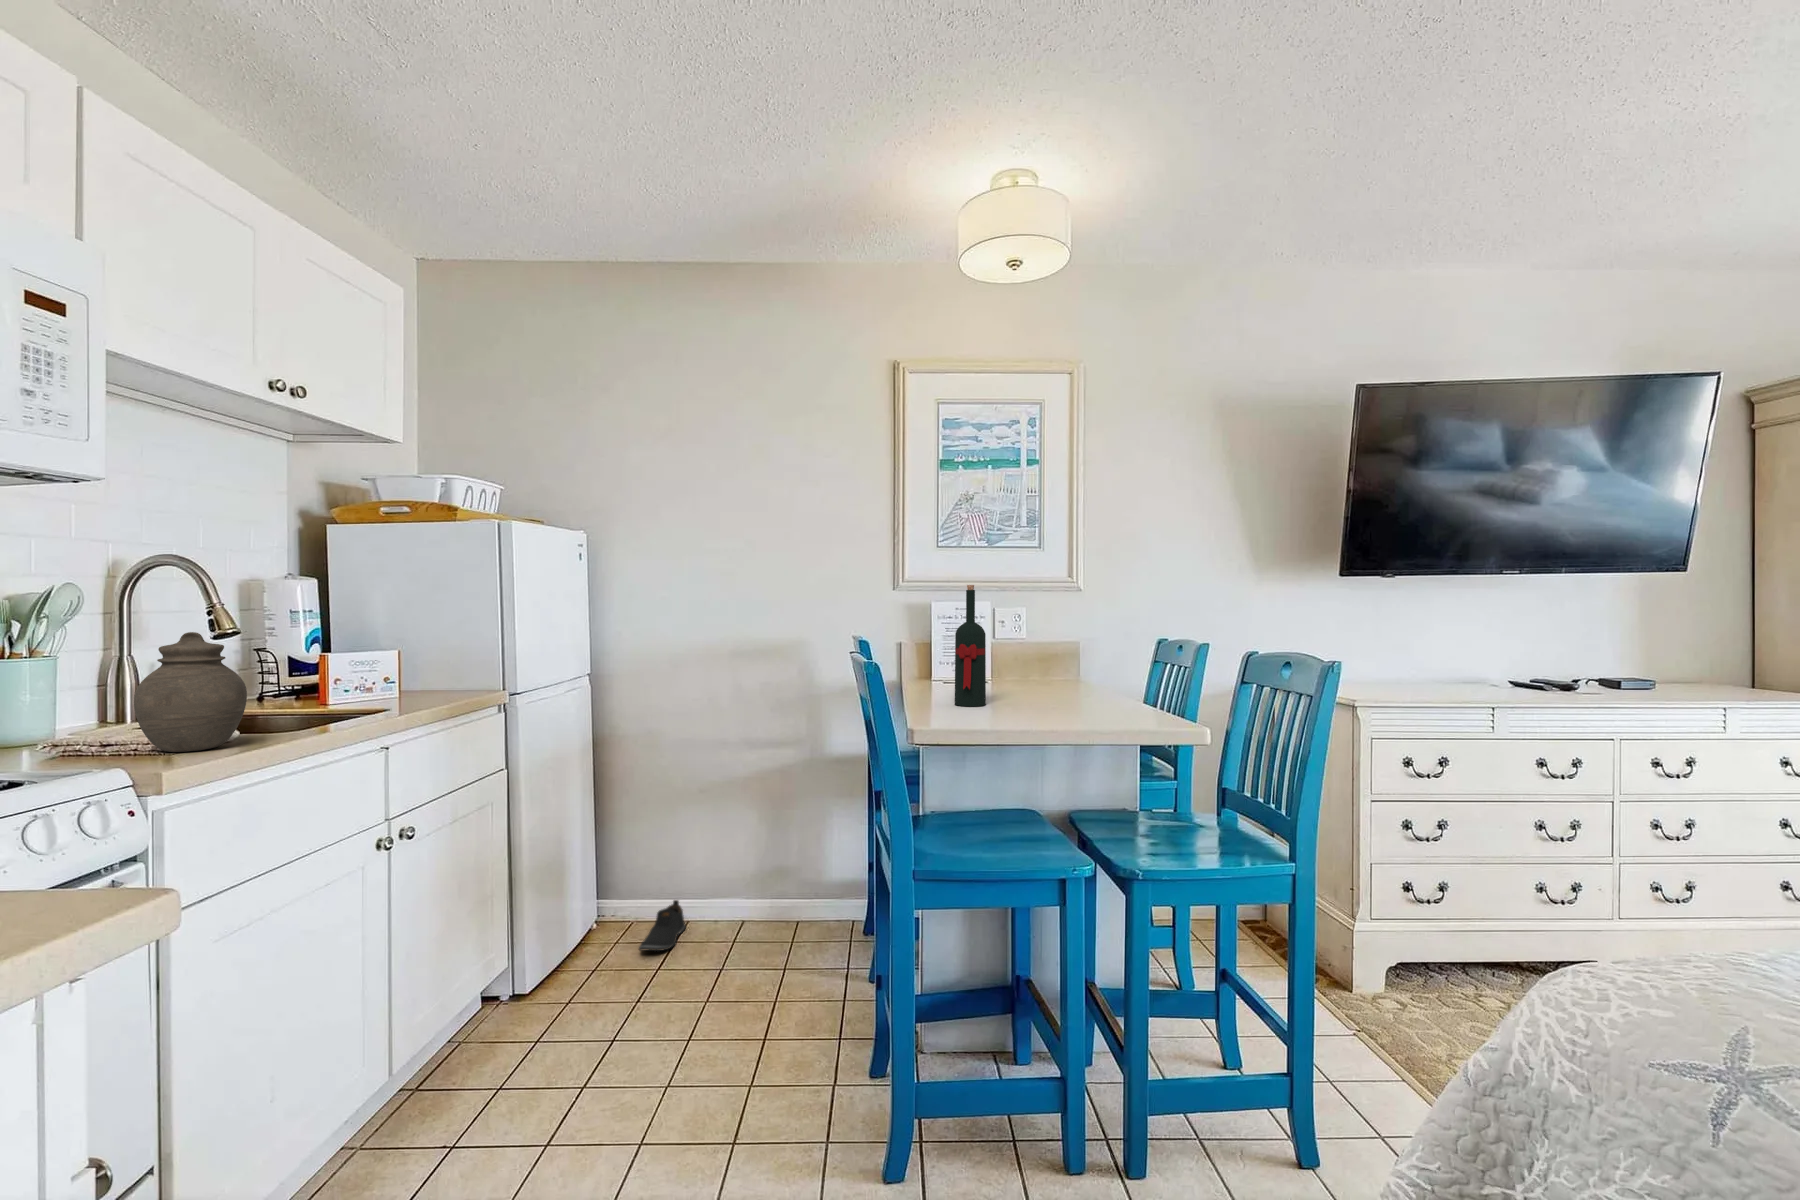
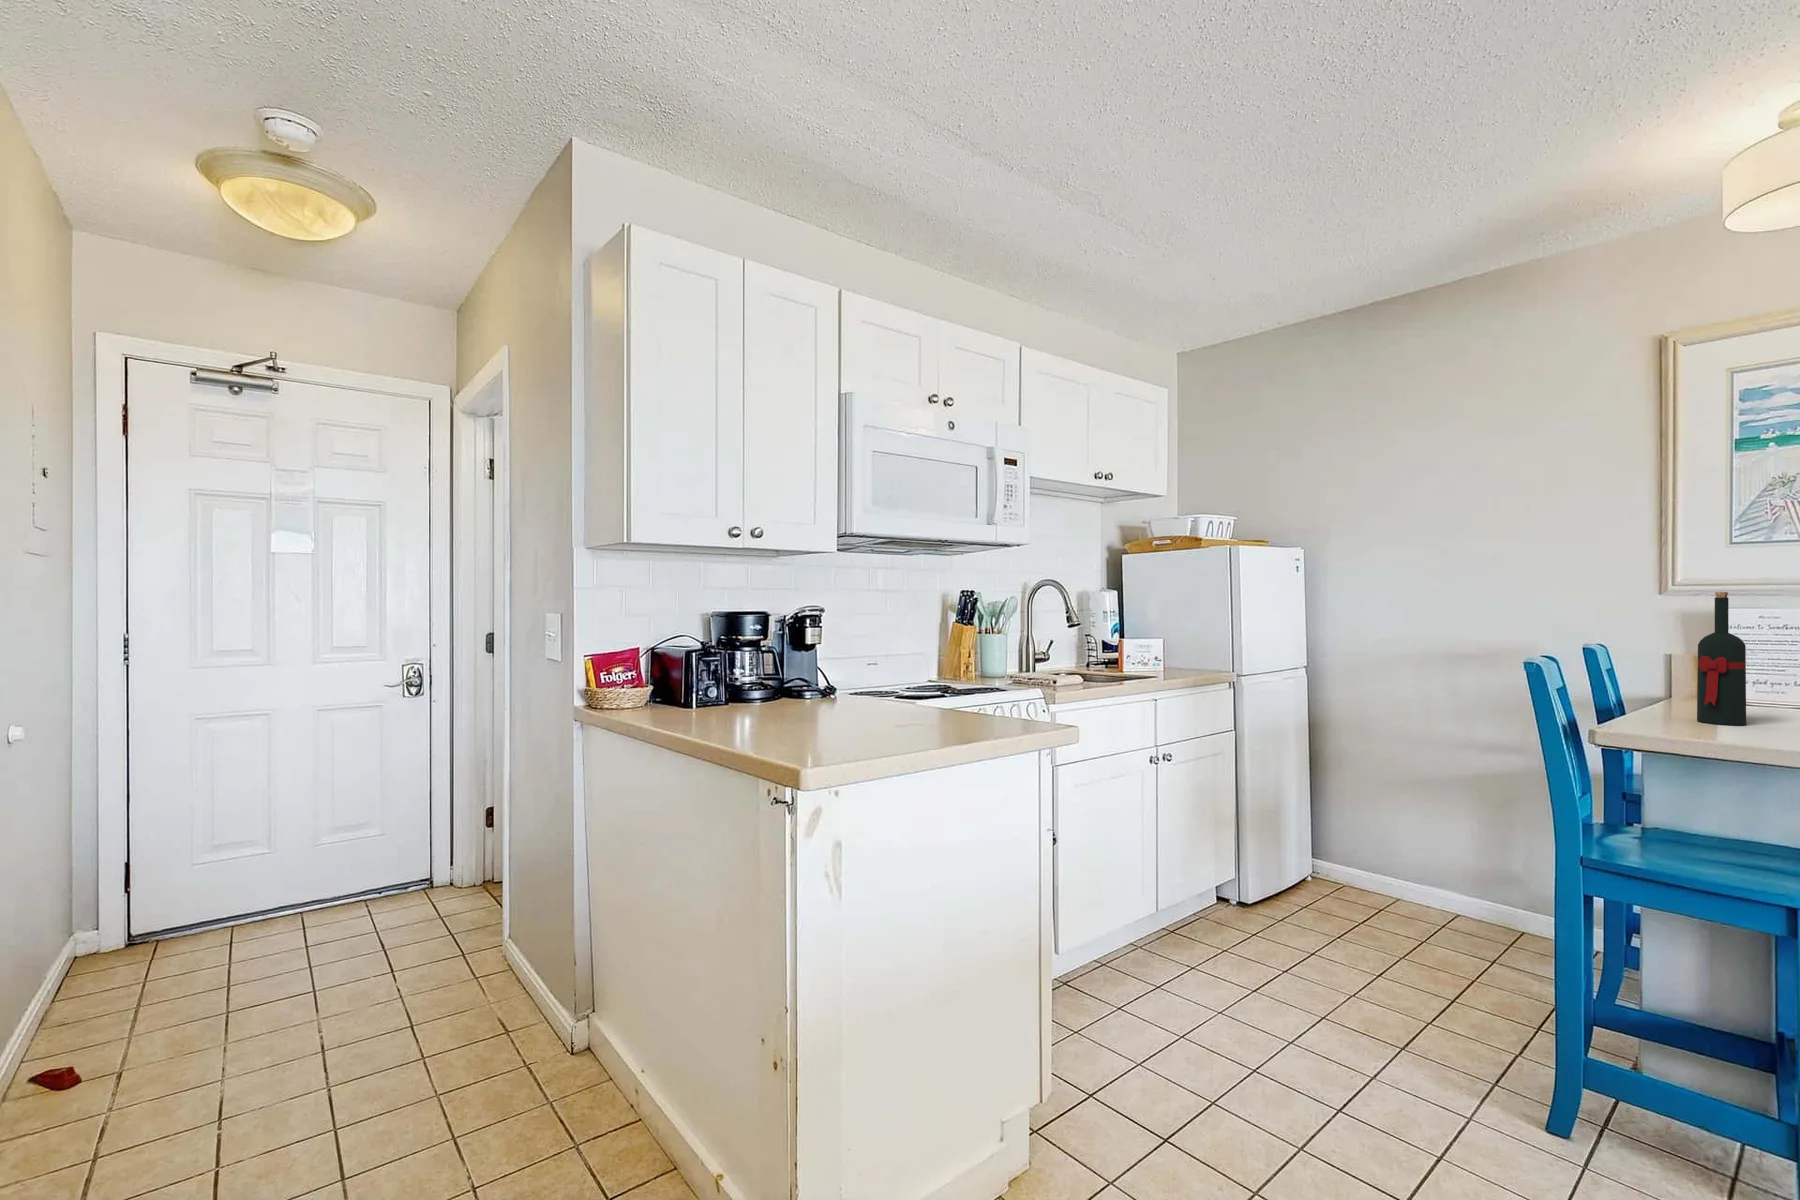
jar: present [134,632,247,752] -> none [1036,626,1083,689]
shoe: present [639,900,686,951] -> none [1347,866,1397,904]

